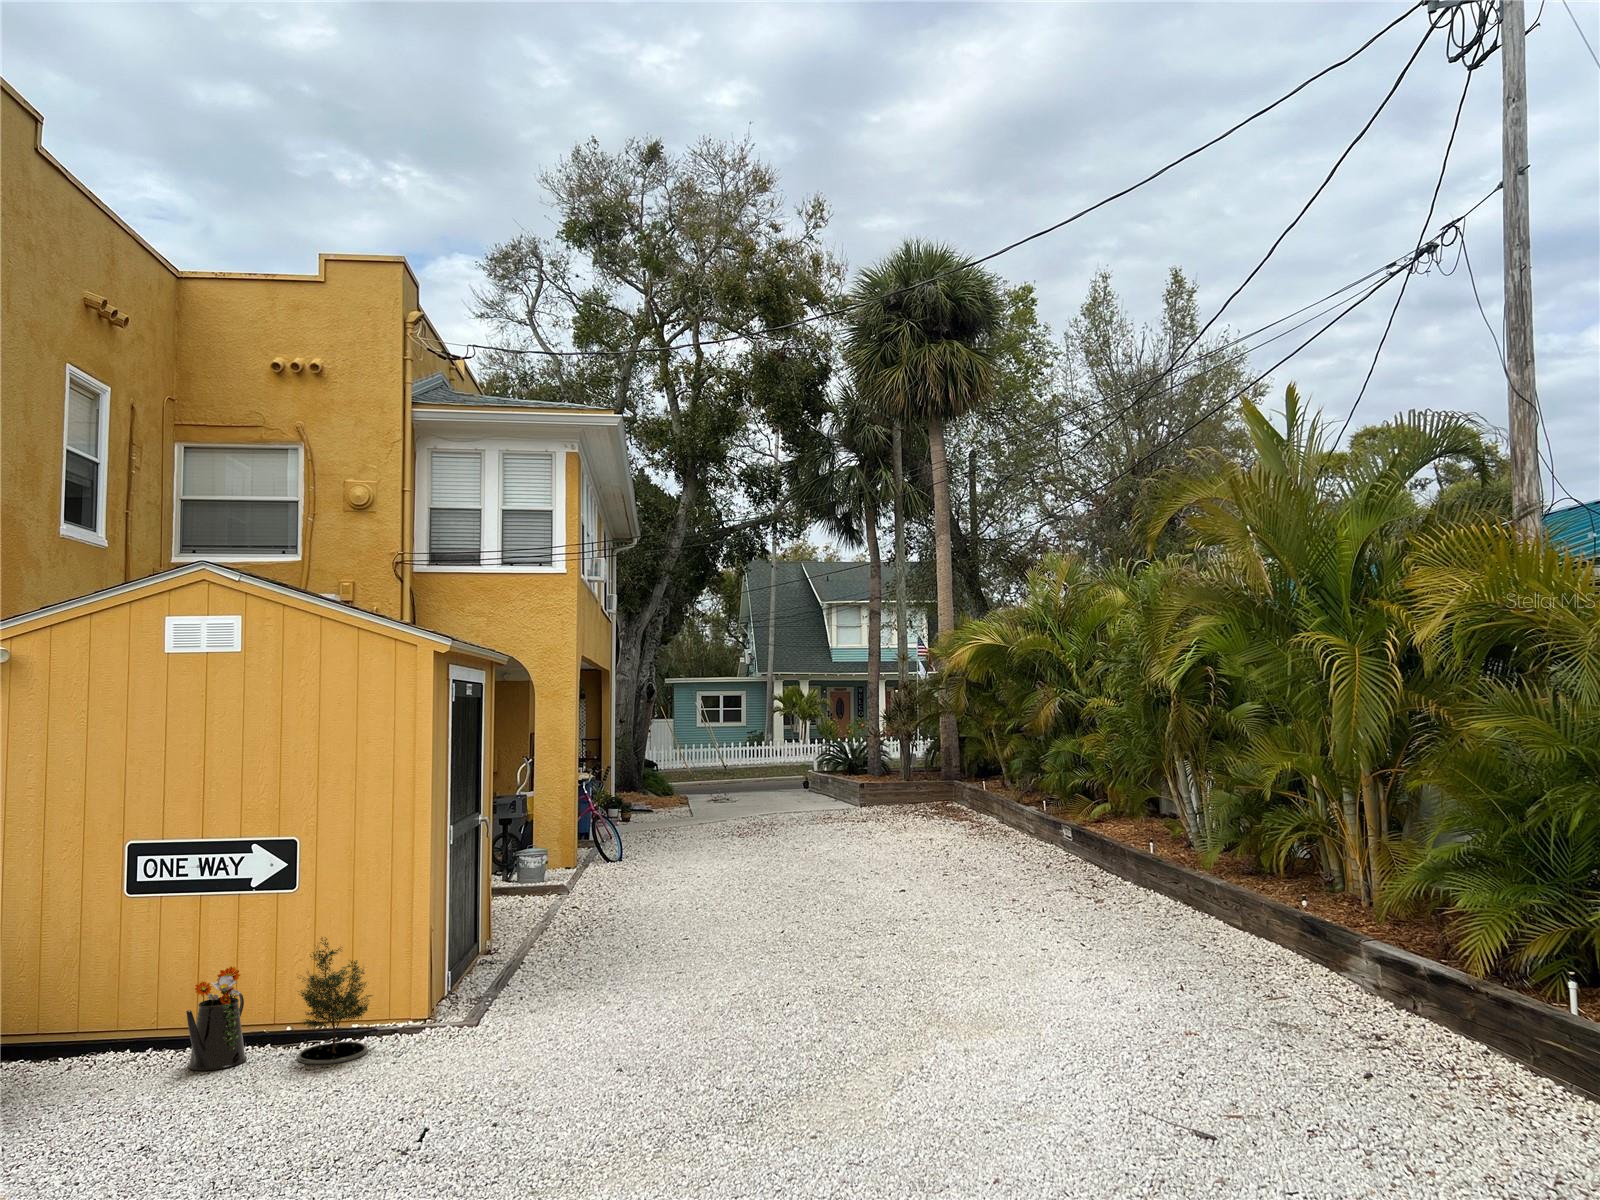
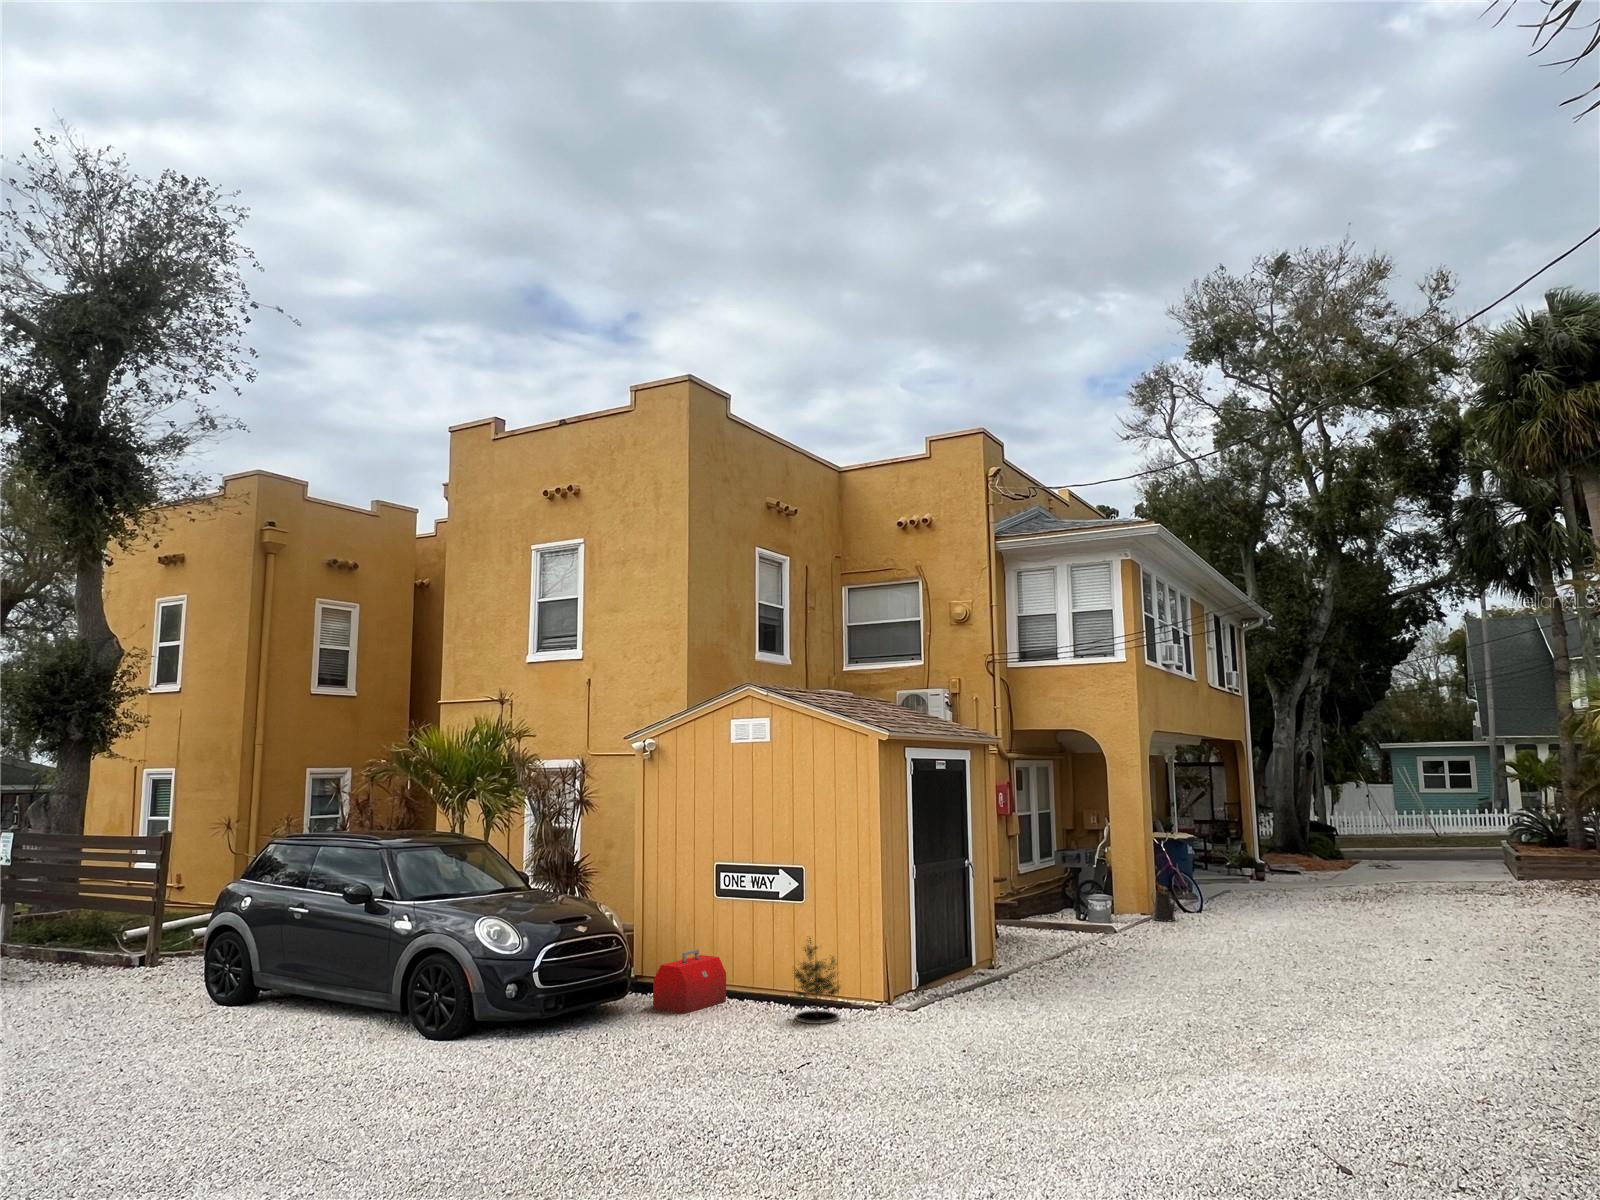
watering can: present [186,967,247,1071] -> present [1154,883,1176,921]
toolbox: none [25,985,150,1095] -> present [653,949,726,1014]

